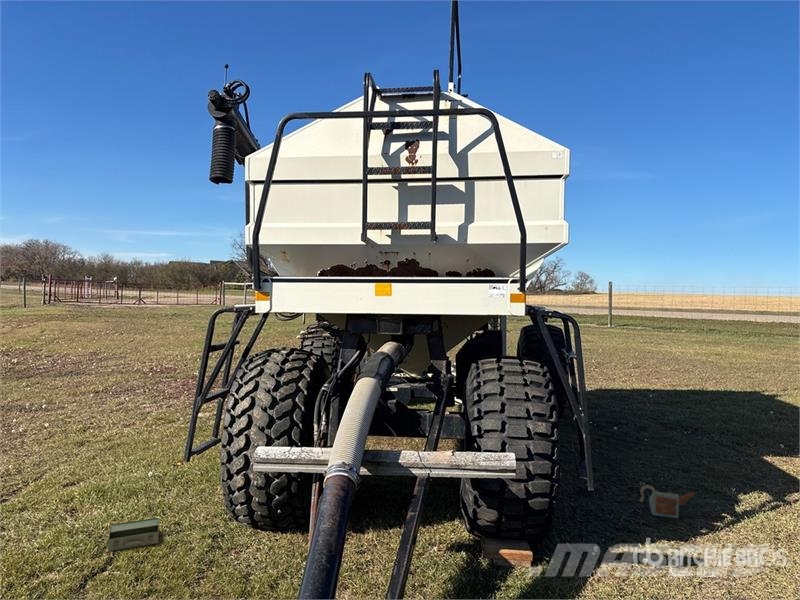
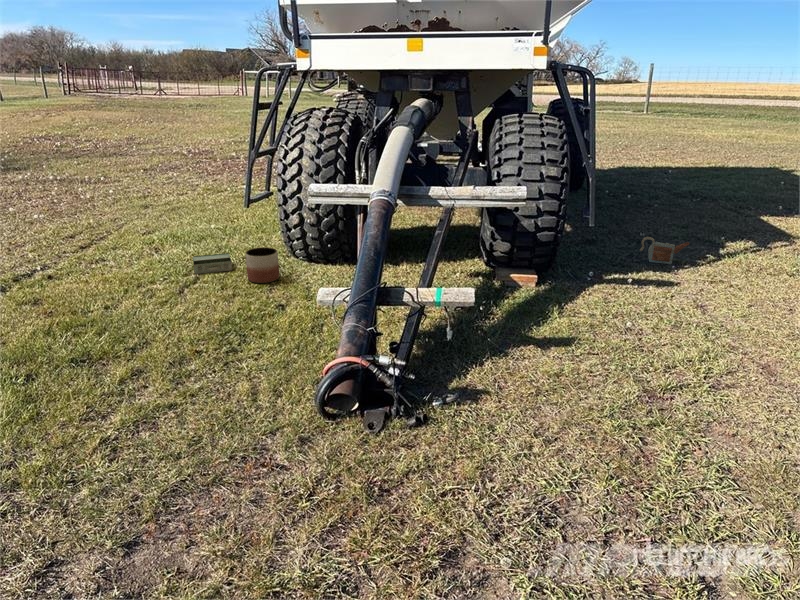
planter: none [174,514,216,565] -> present [246,247,279,283]

